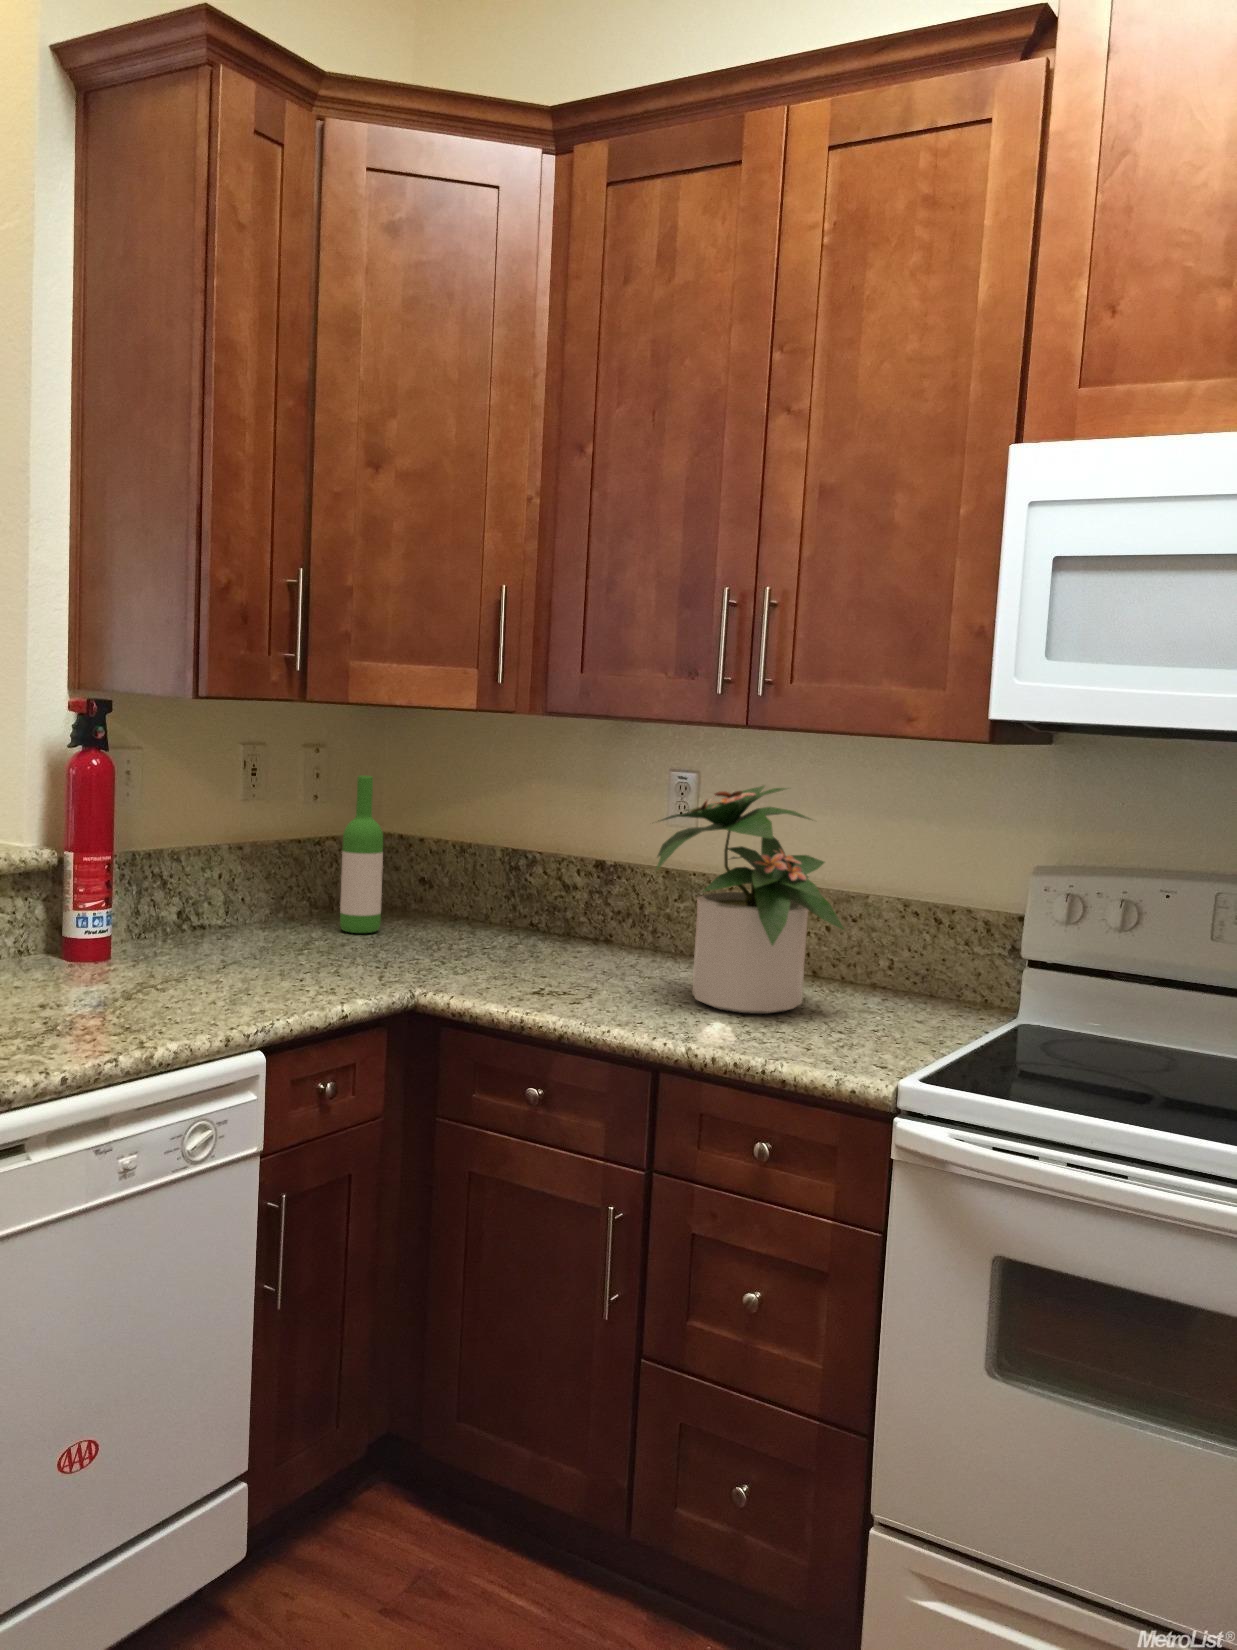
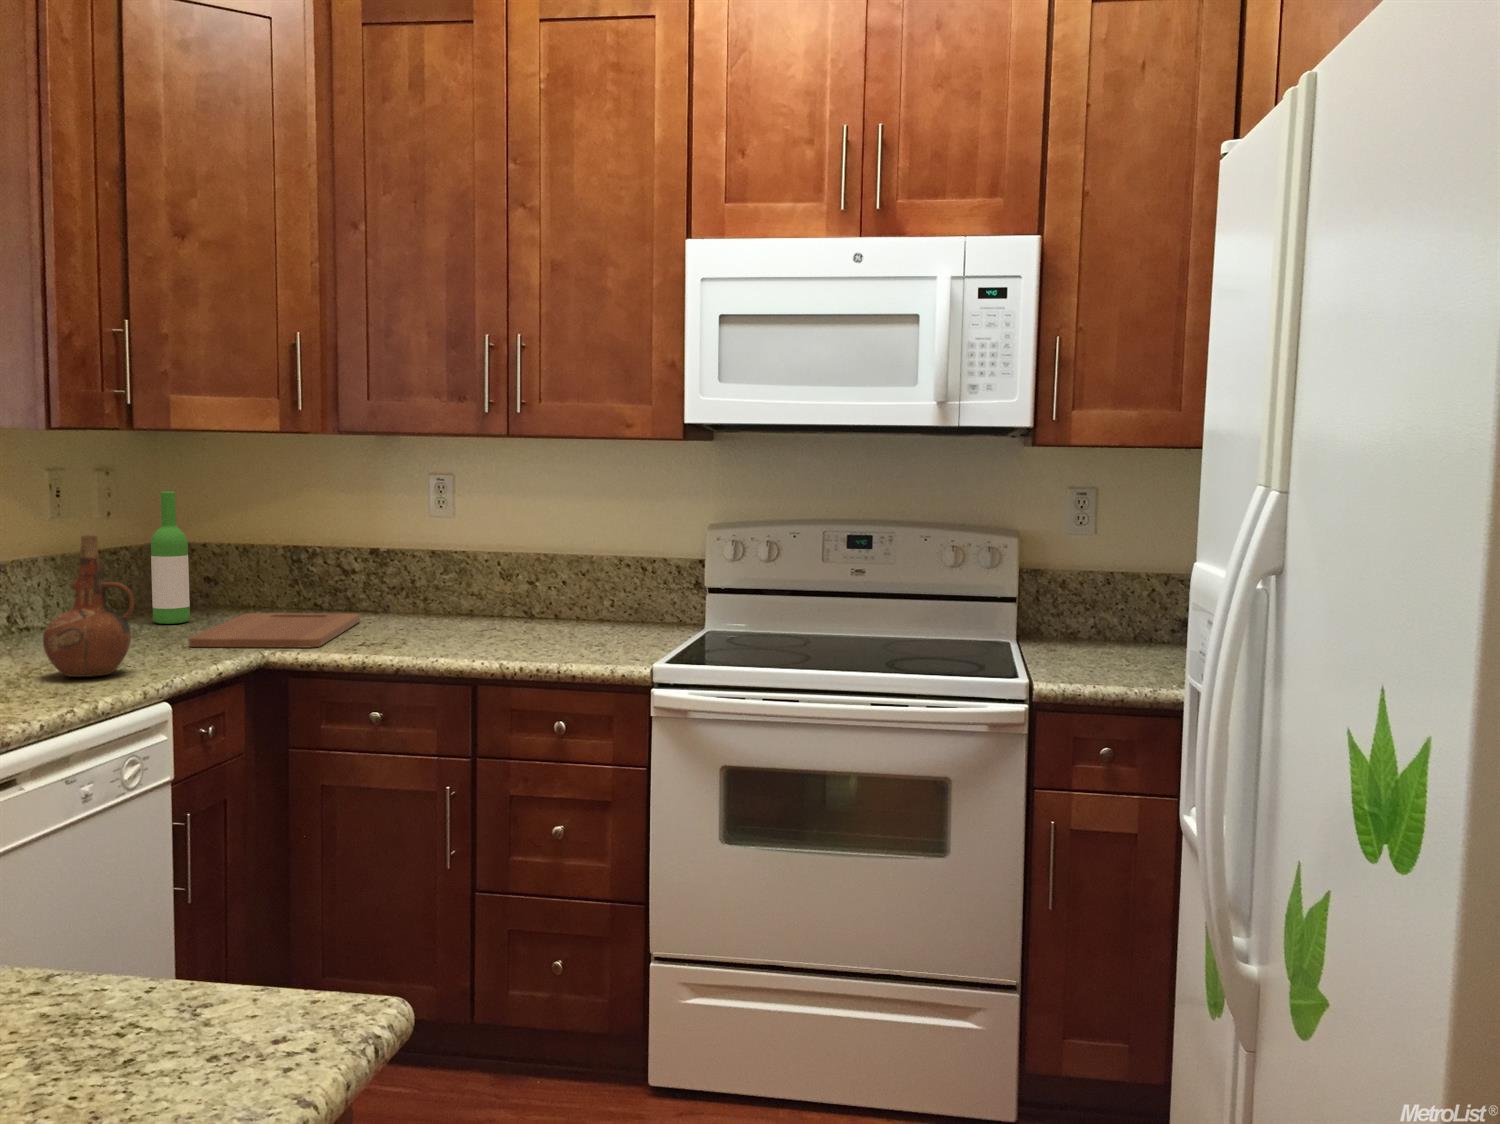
potted plant: present [656,786,844,1014] -> none [441,478,590,643]
ceramic pitcher: none [144,831,251,1006] -> present [43,535,134,677]
cutting board: none [342,928,566,989] -> present [188,613,360,648]

